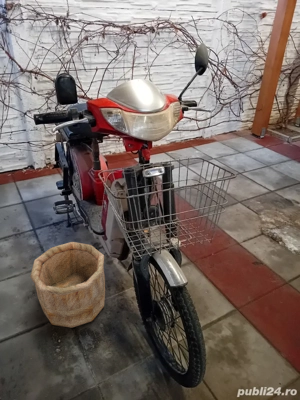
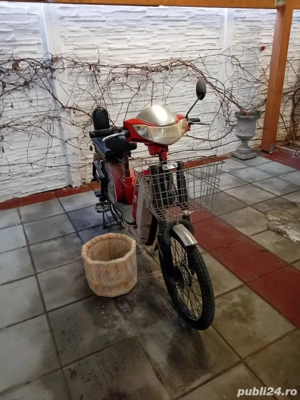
planter: none [218,86,259,143] -> present [231,109,263,159]

